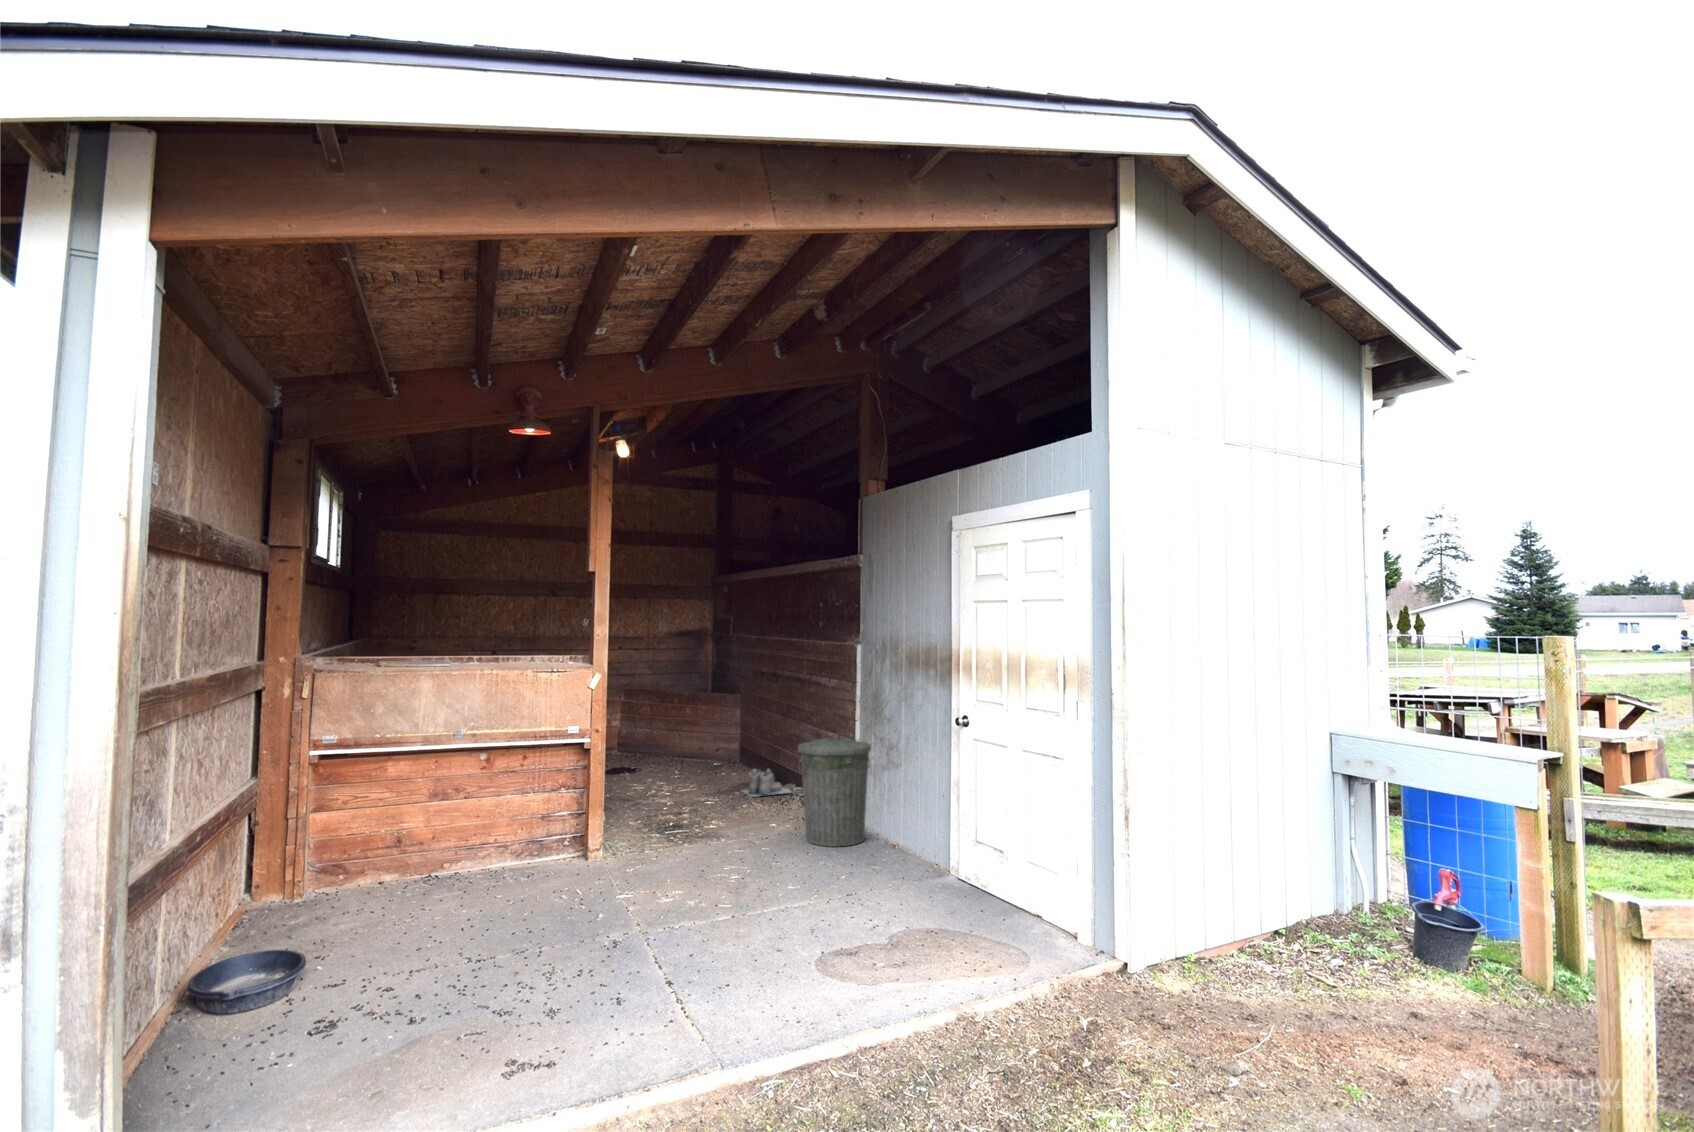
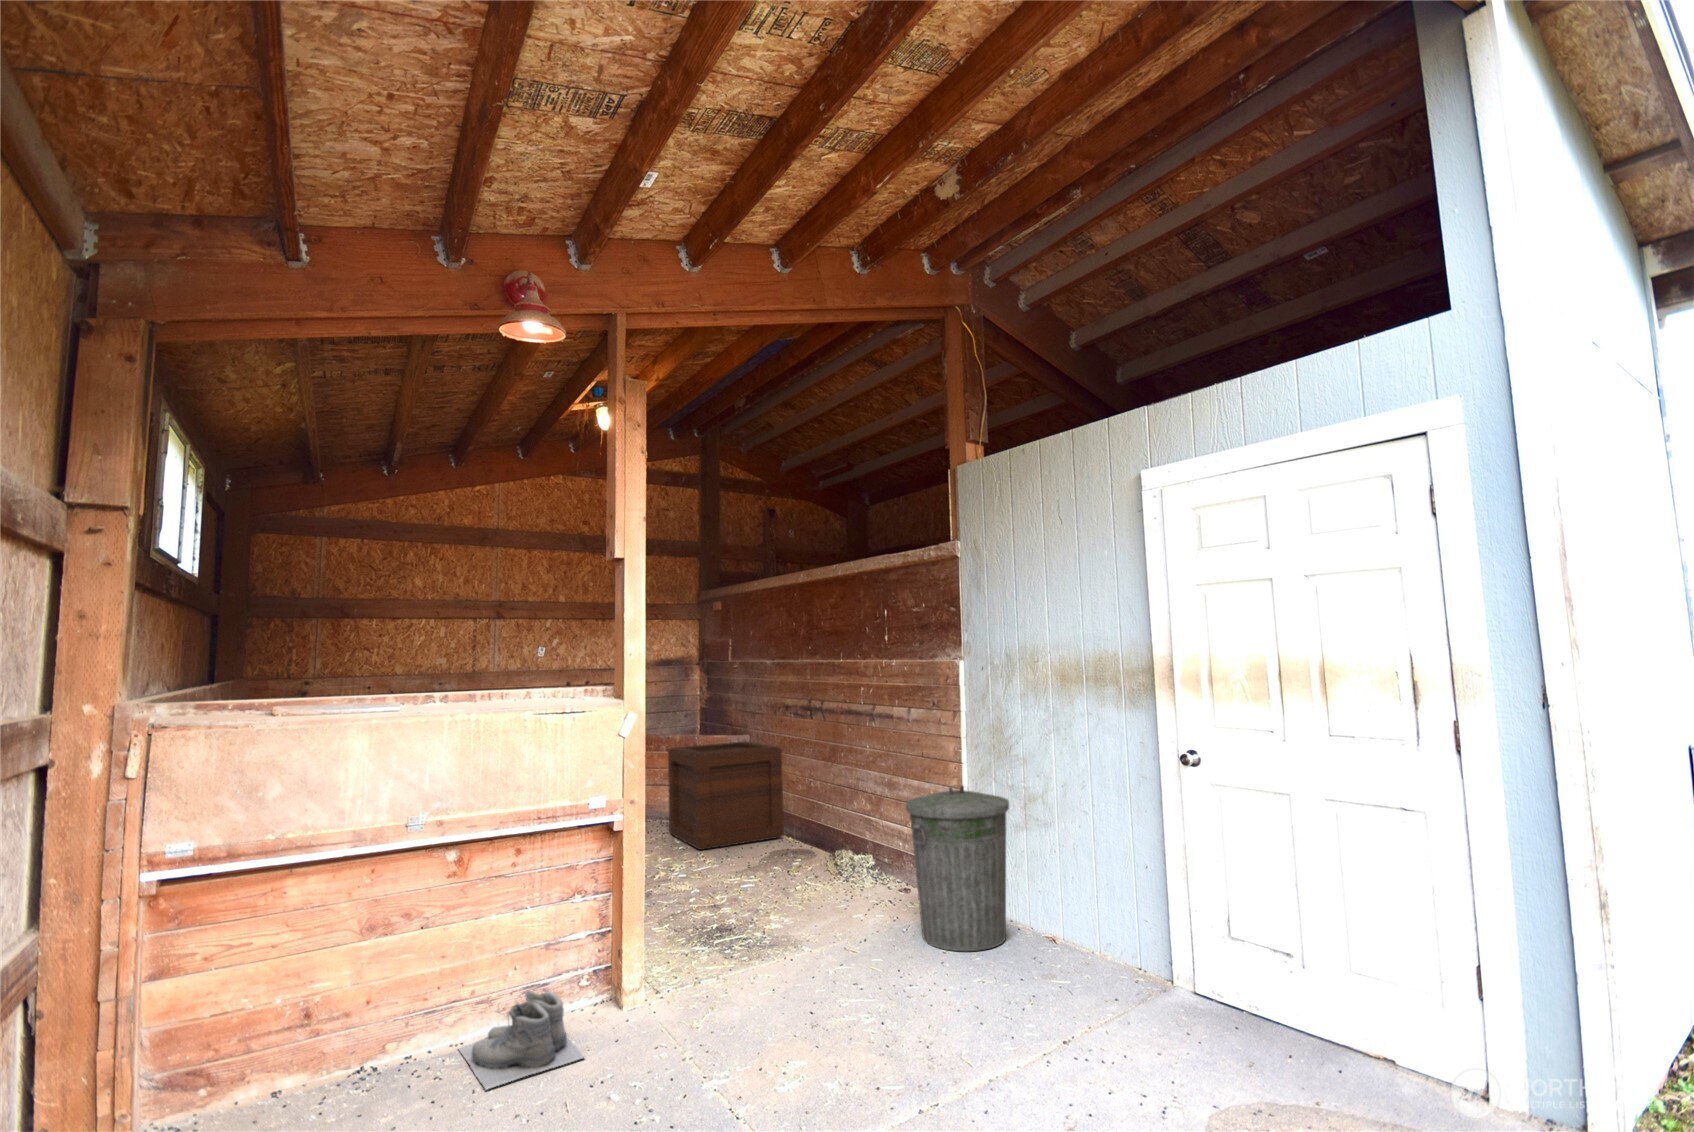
wooden crate: none [676,700,759,779] -> present [668,741,784,850]
boots: present [742,769,790,797] -> present [459,991,584,1090]

